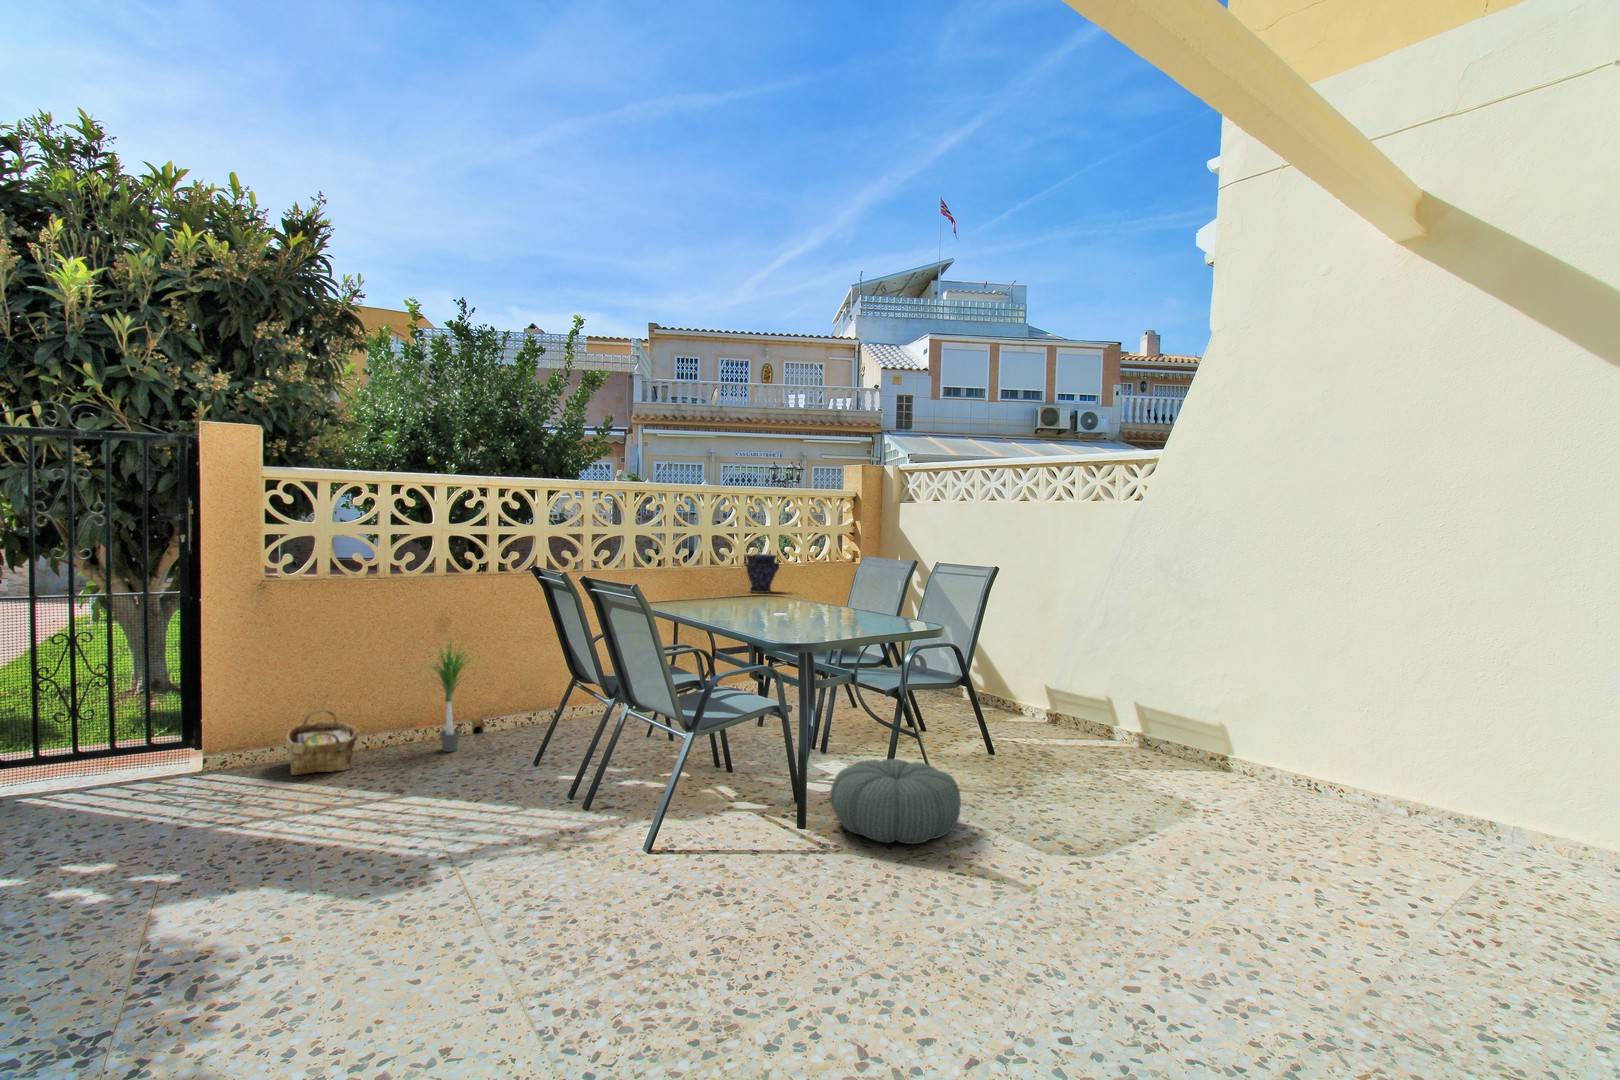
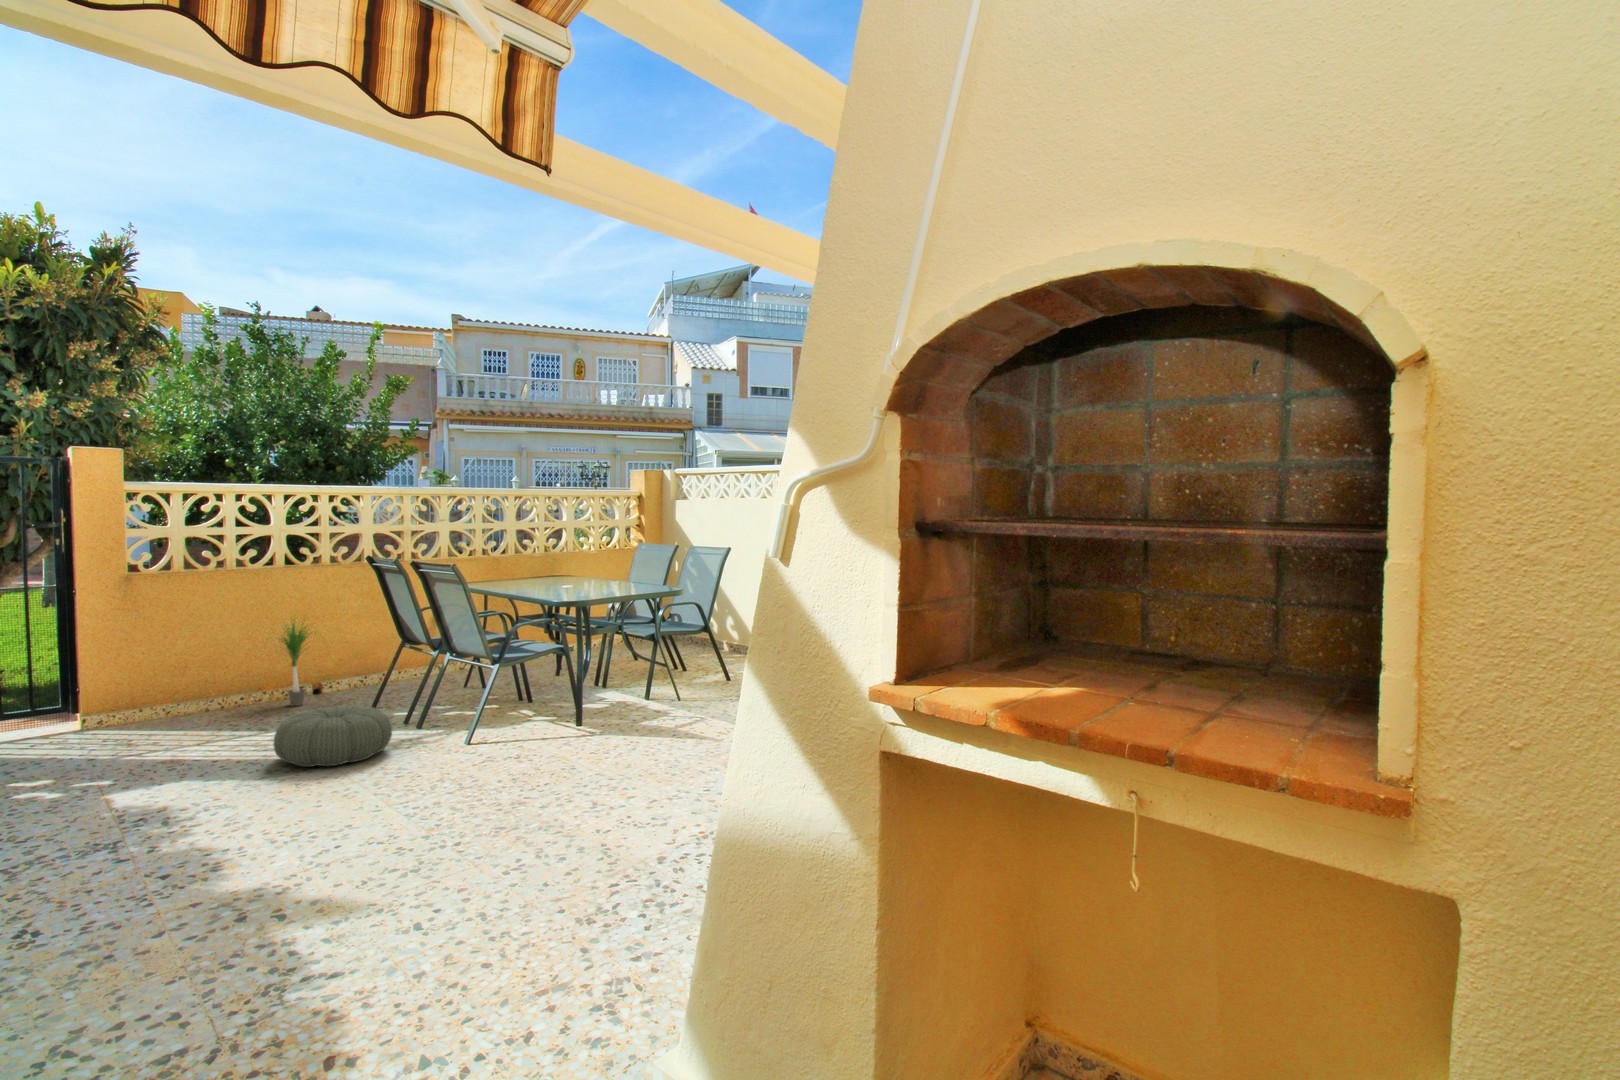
vase: present [744,554,779,593] -> none [543,543,574,575]
woven basket: present [286,709,357,775] -> none [157,676,218,726]
pouf: present [830,759,961,844] -> present [273,706,392,767]

